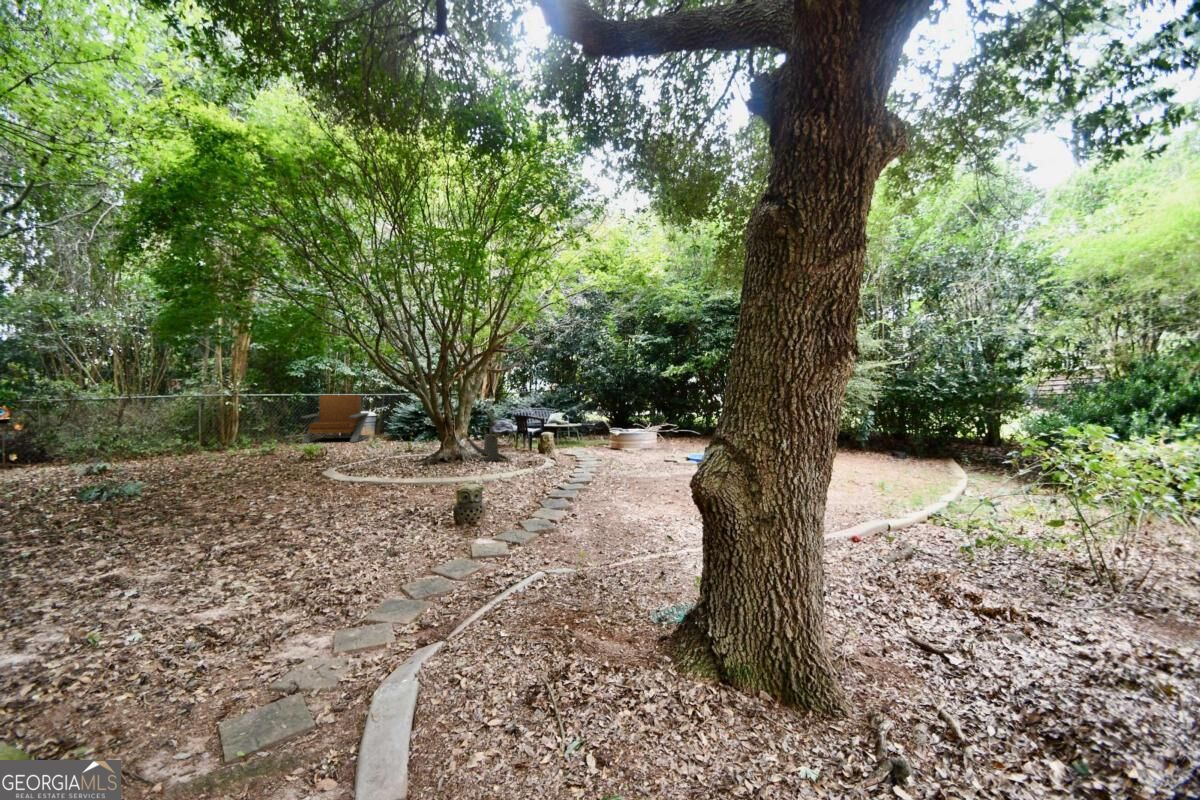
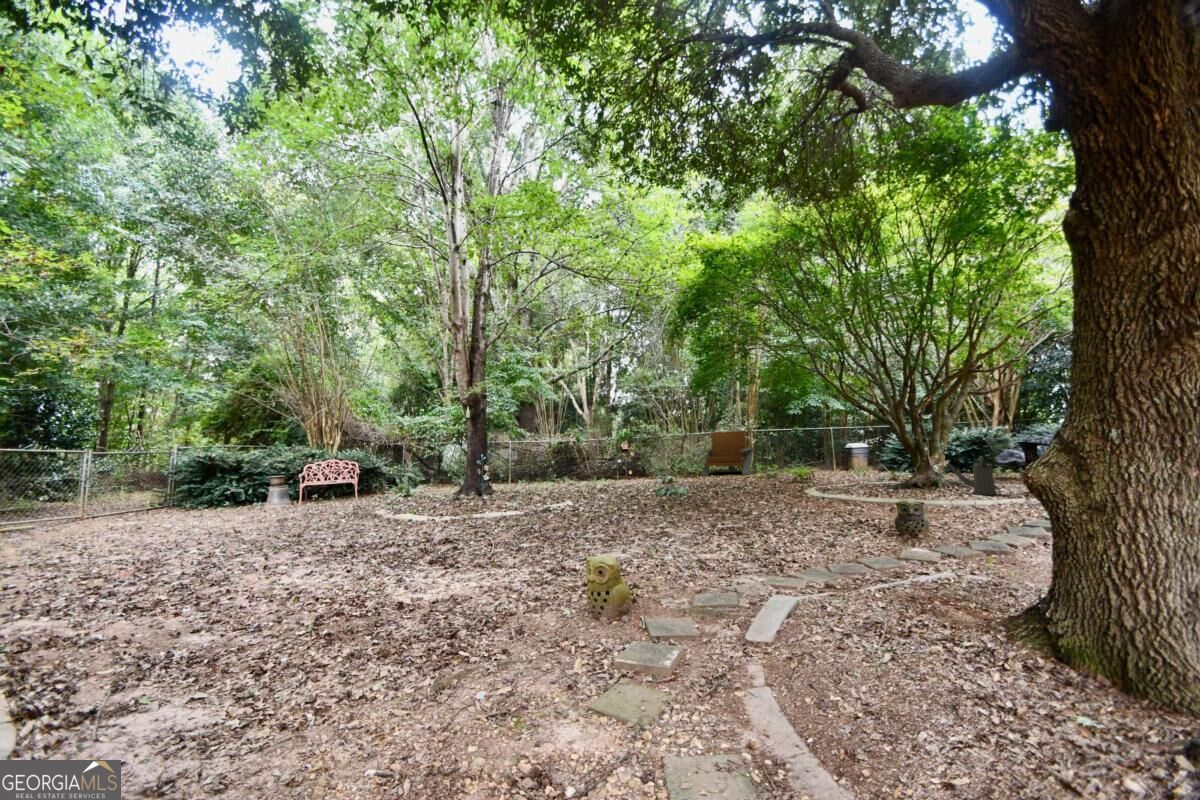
lounge chair: present [302,395,369,443] -> present [701,431,754,475]

